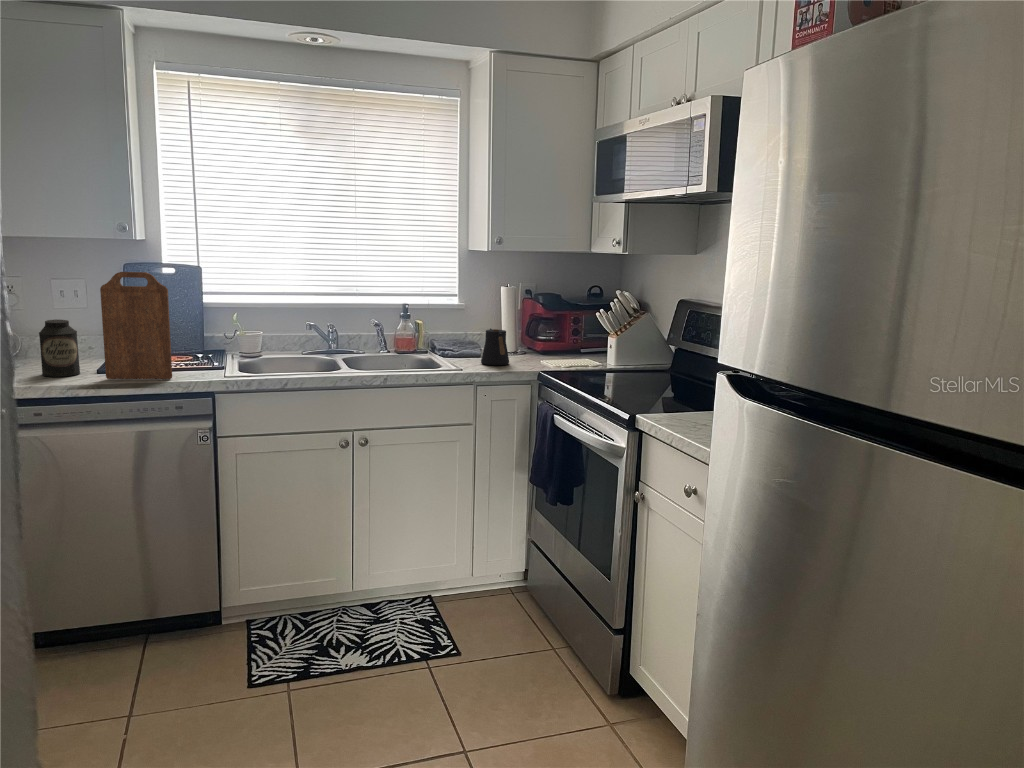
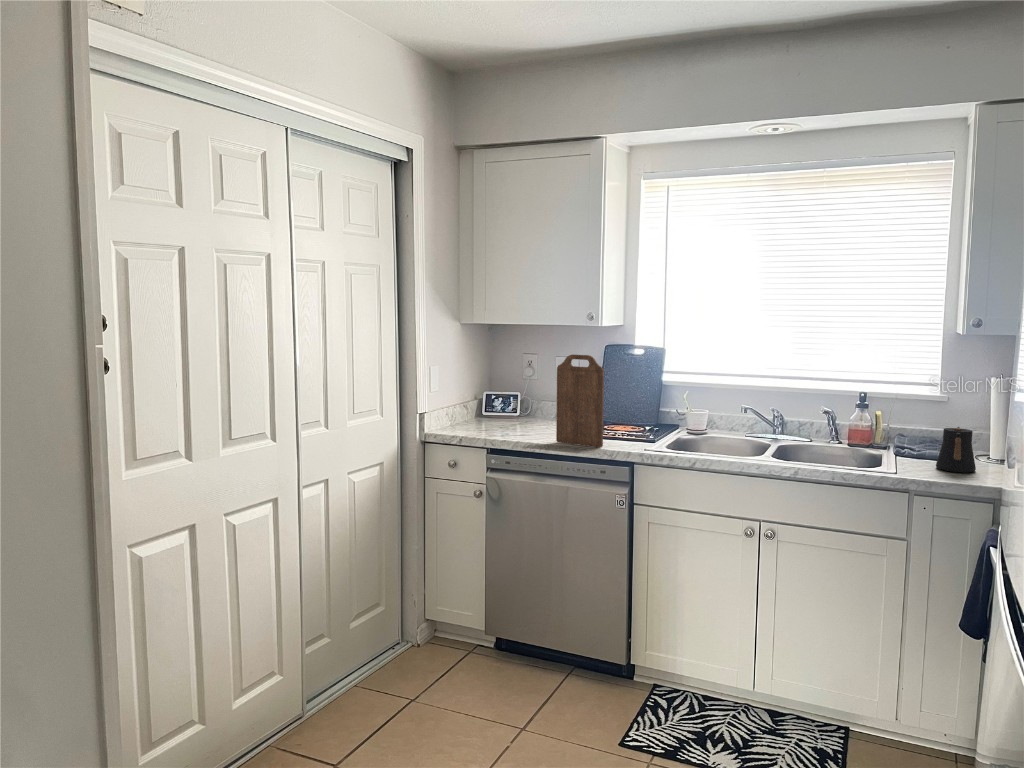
canister: present [39,319,80,377] -> none [521,391,547,437]

